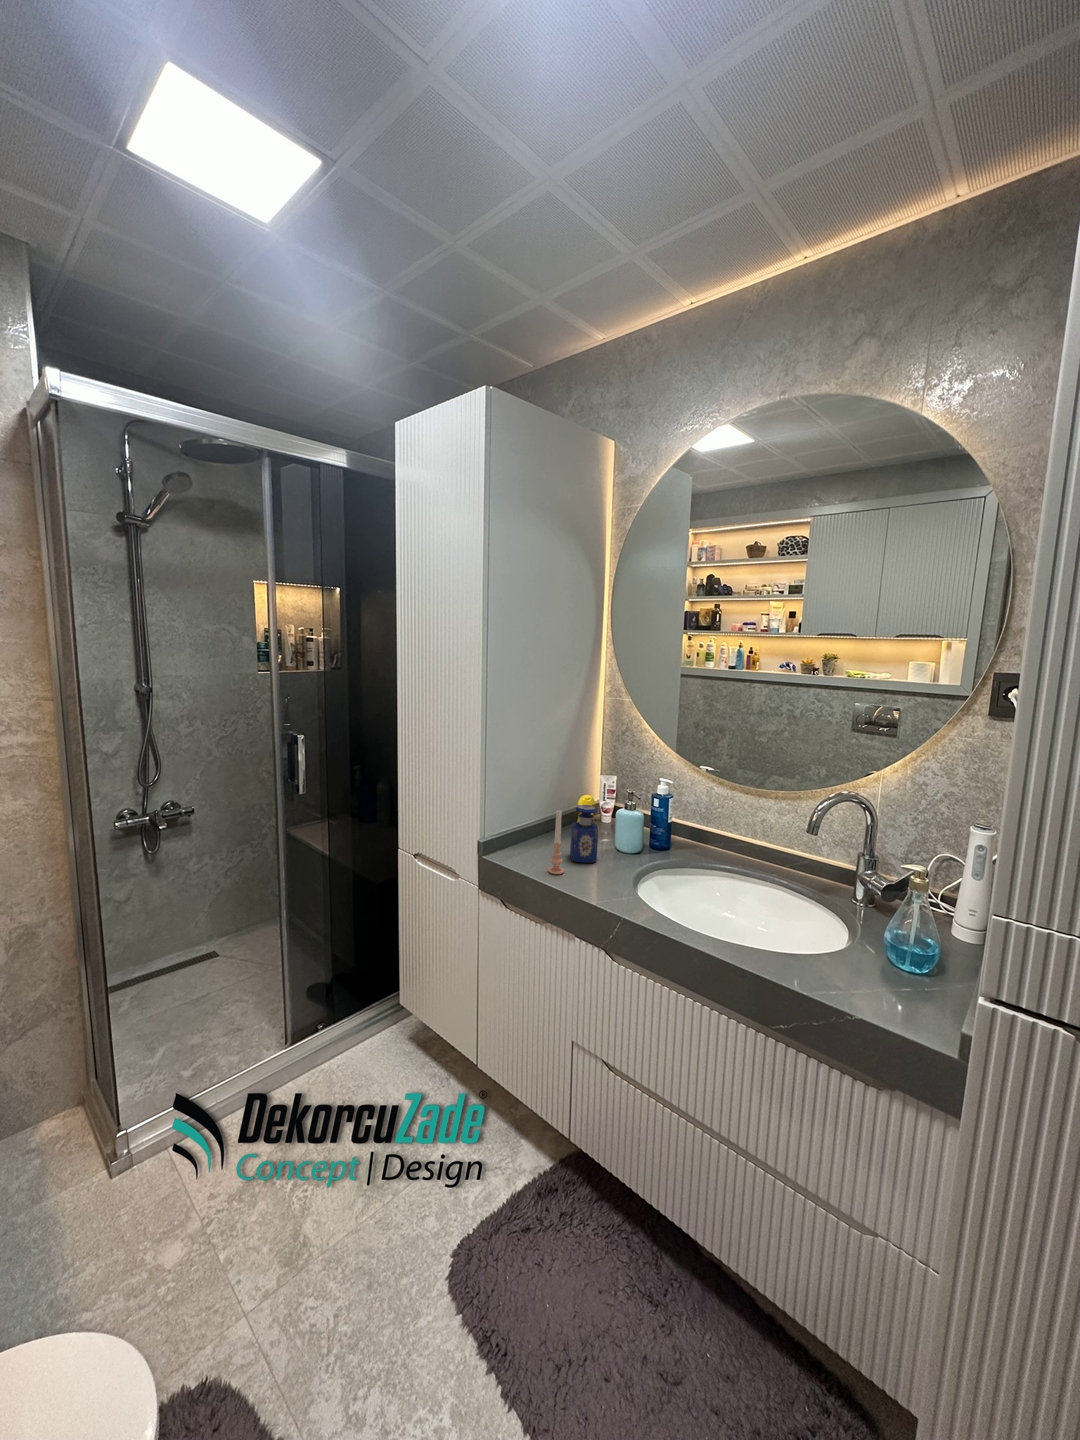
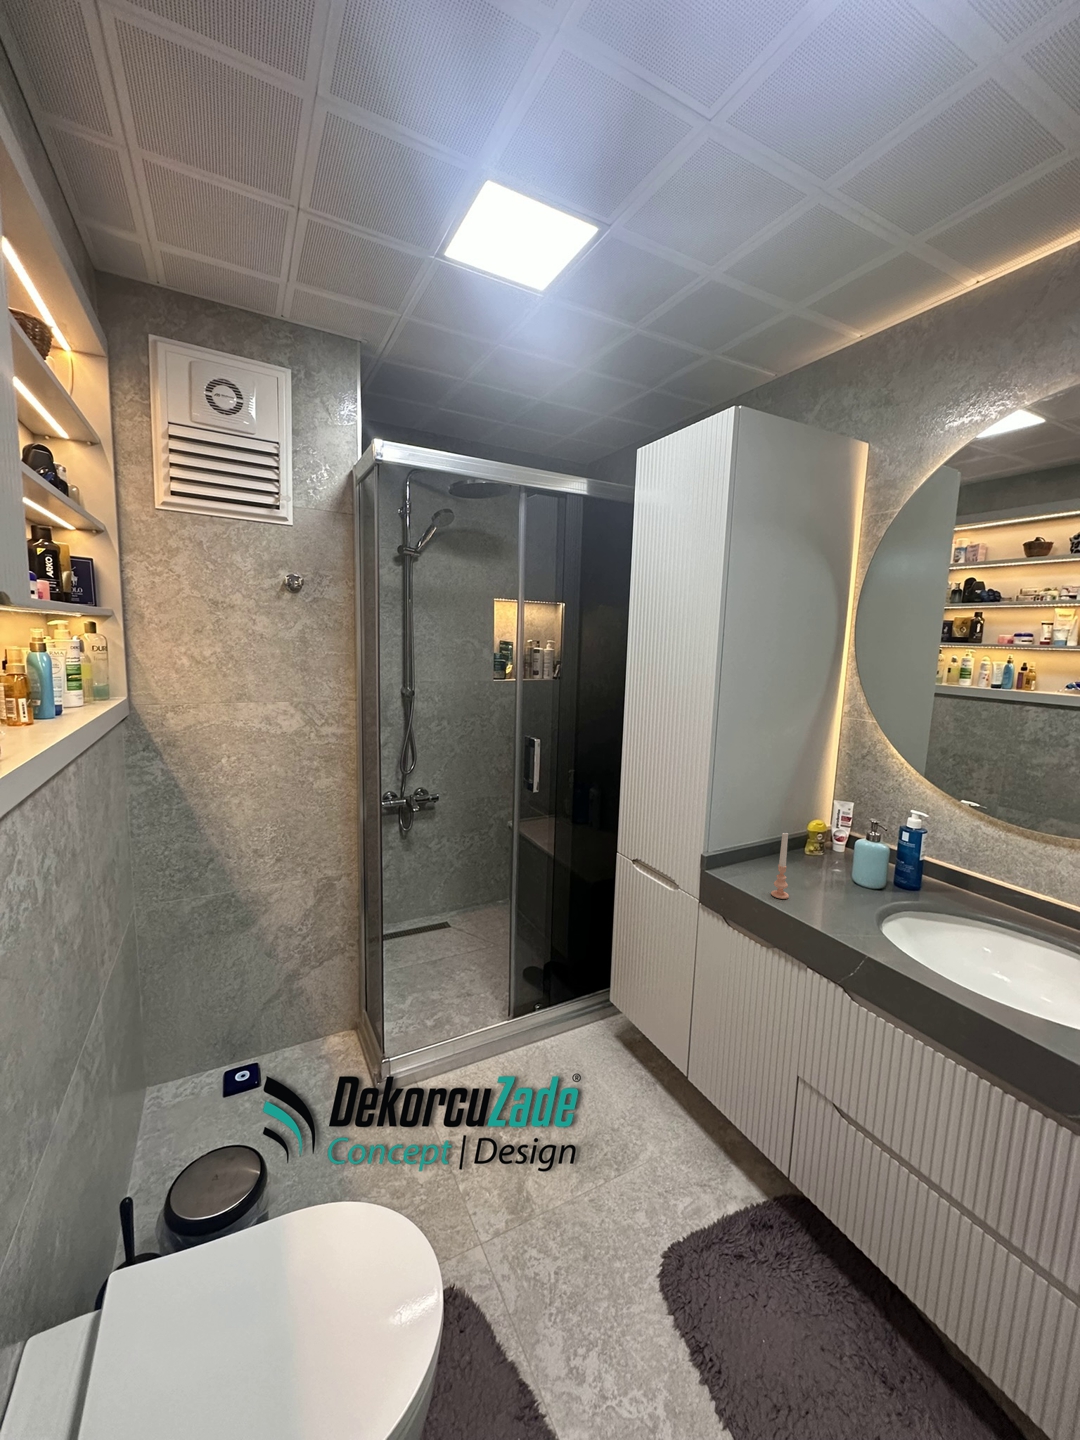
perfume bottle: present [570,805,598,863] -> none [794,829,828,891]

